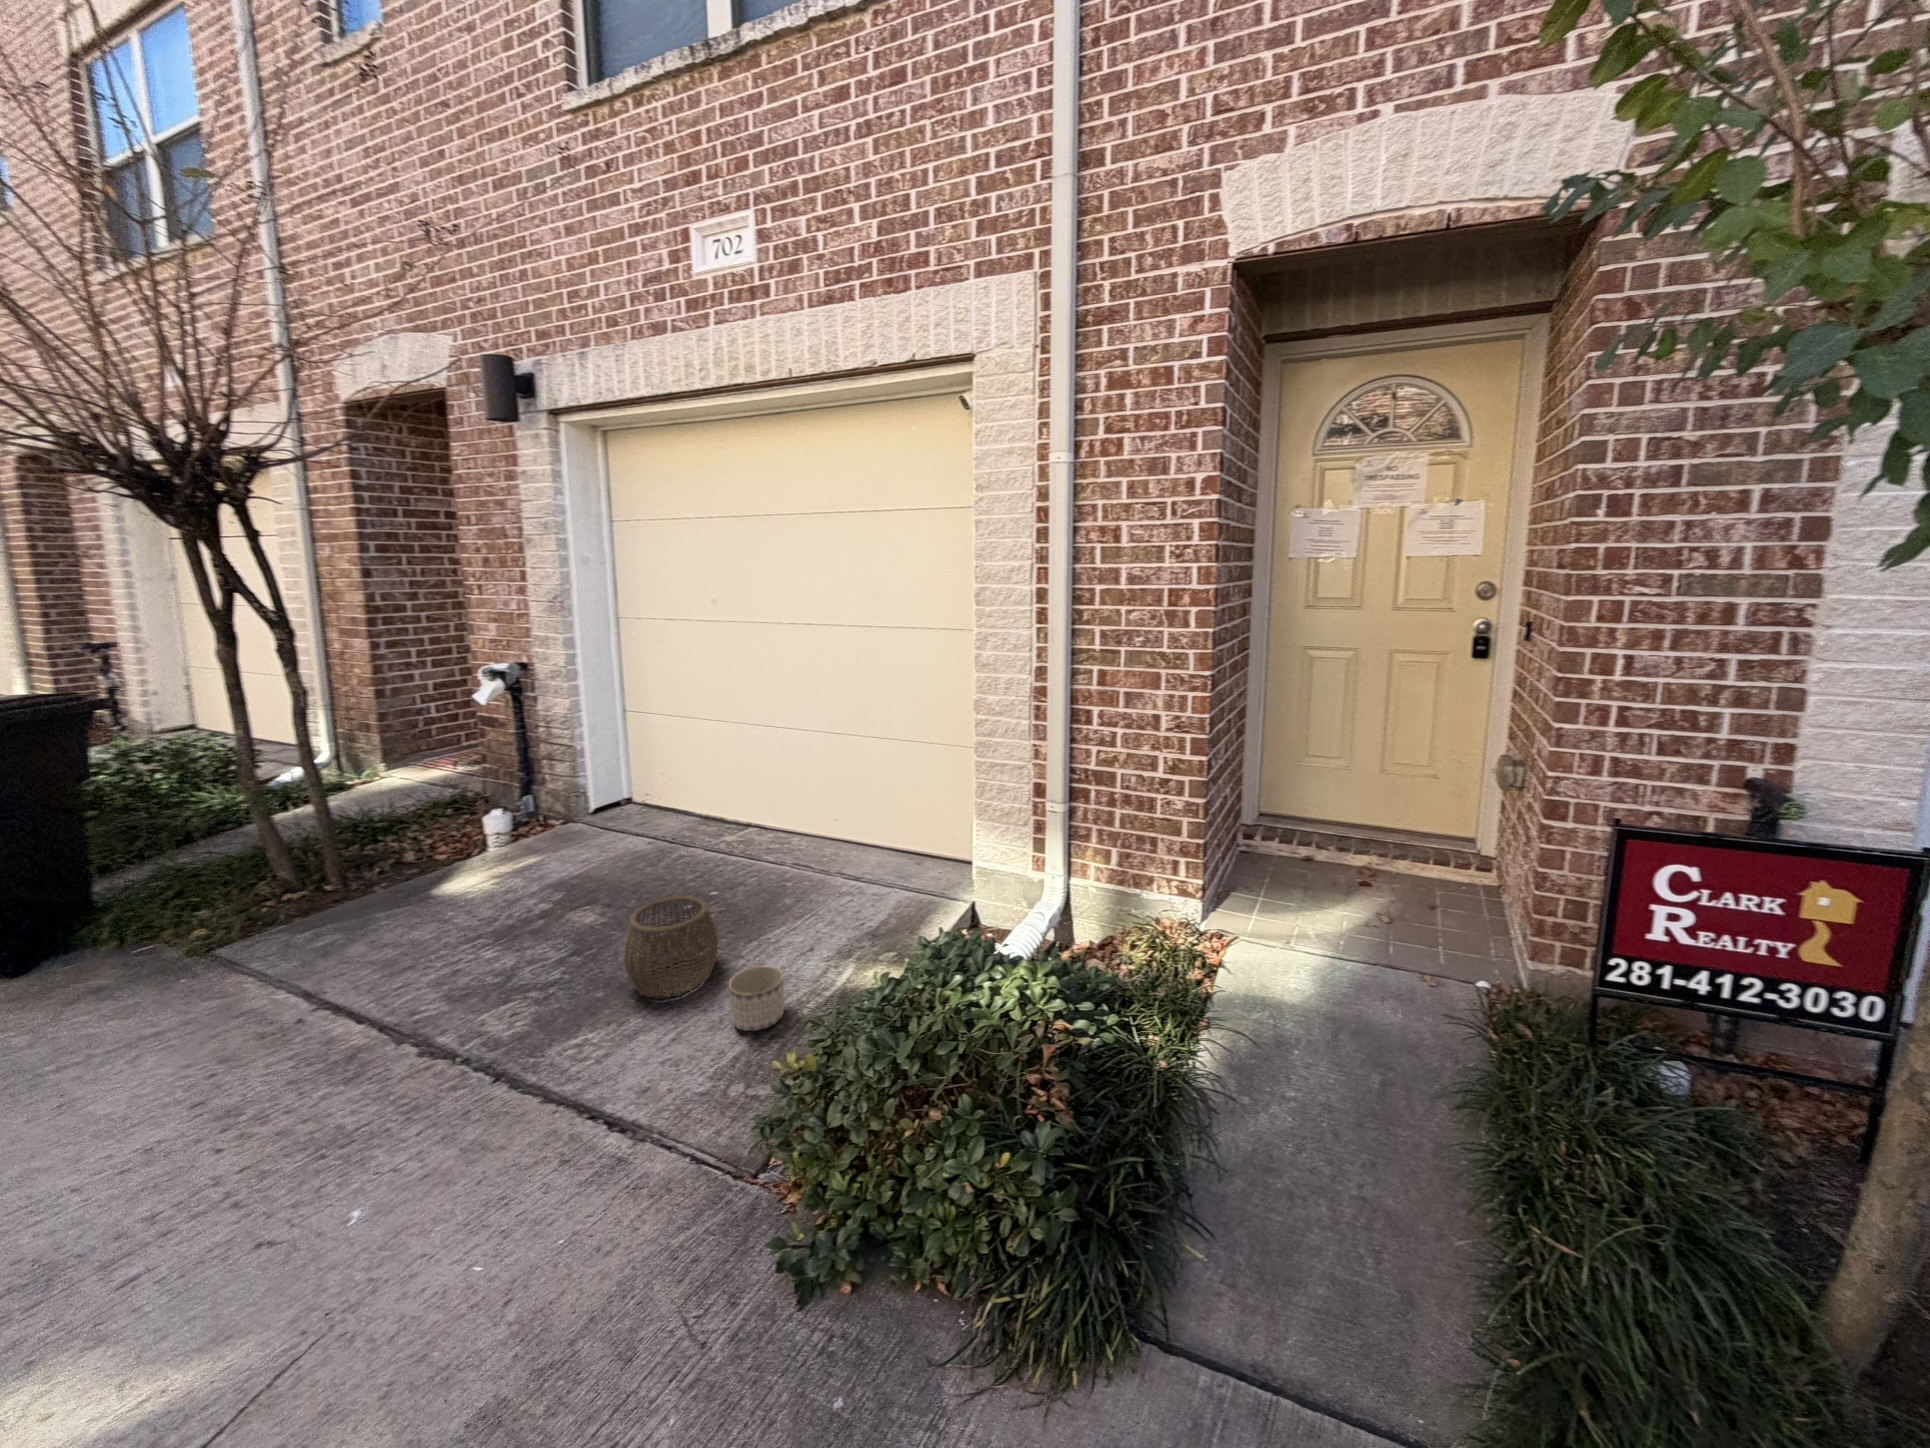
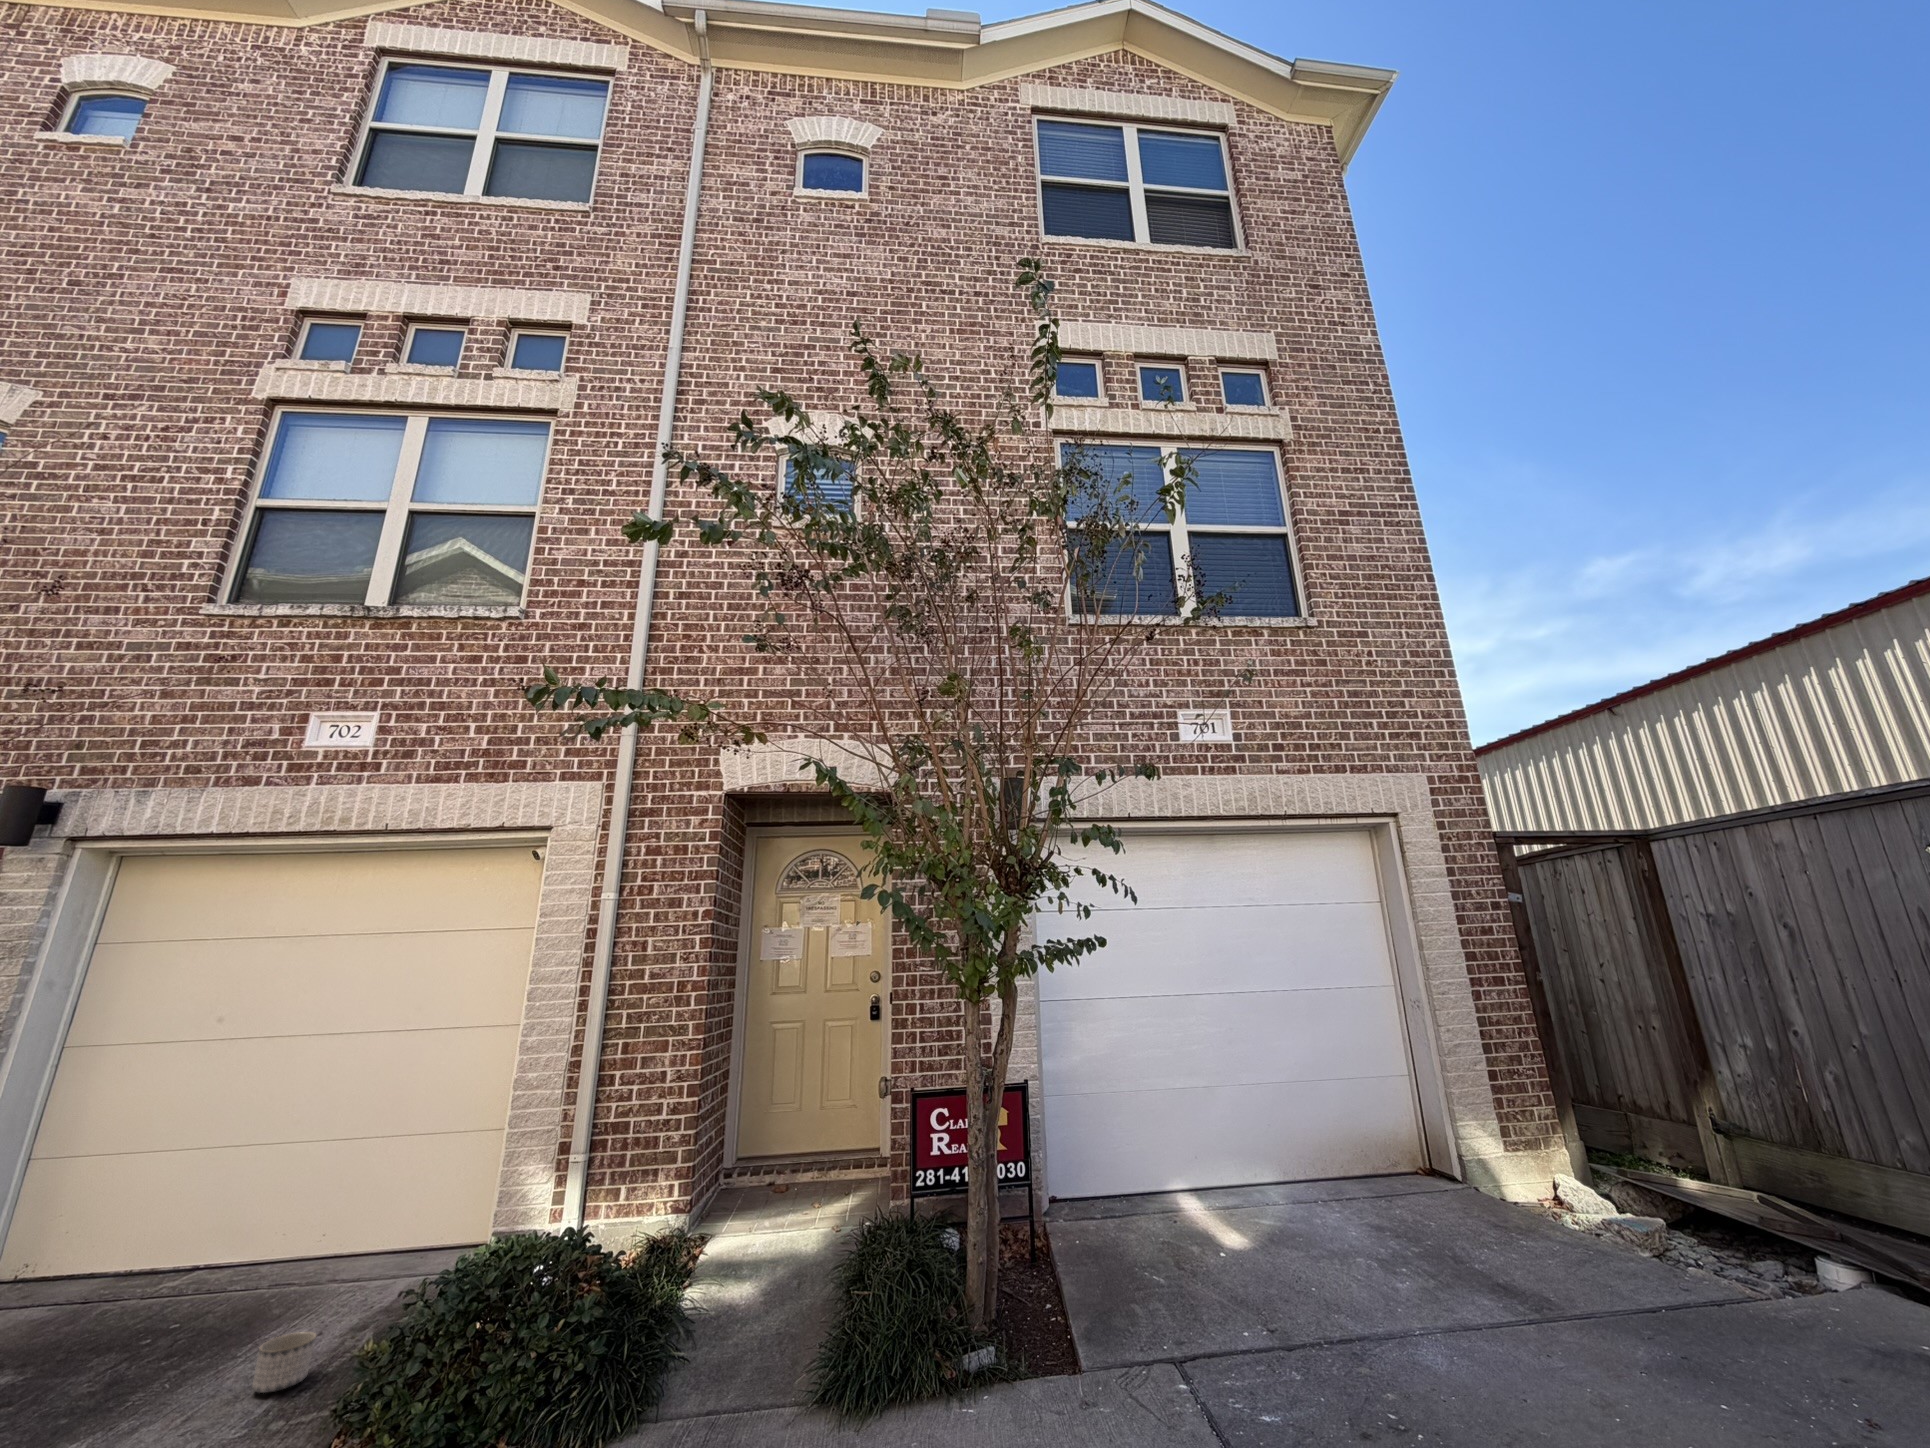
woven basket: present [624,896,718,998] -> none [112,1296,227,1405]

